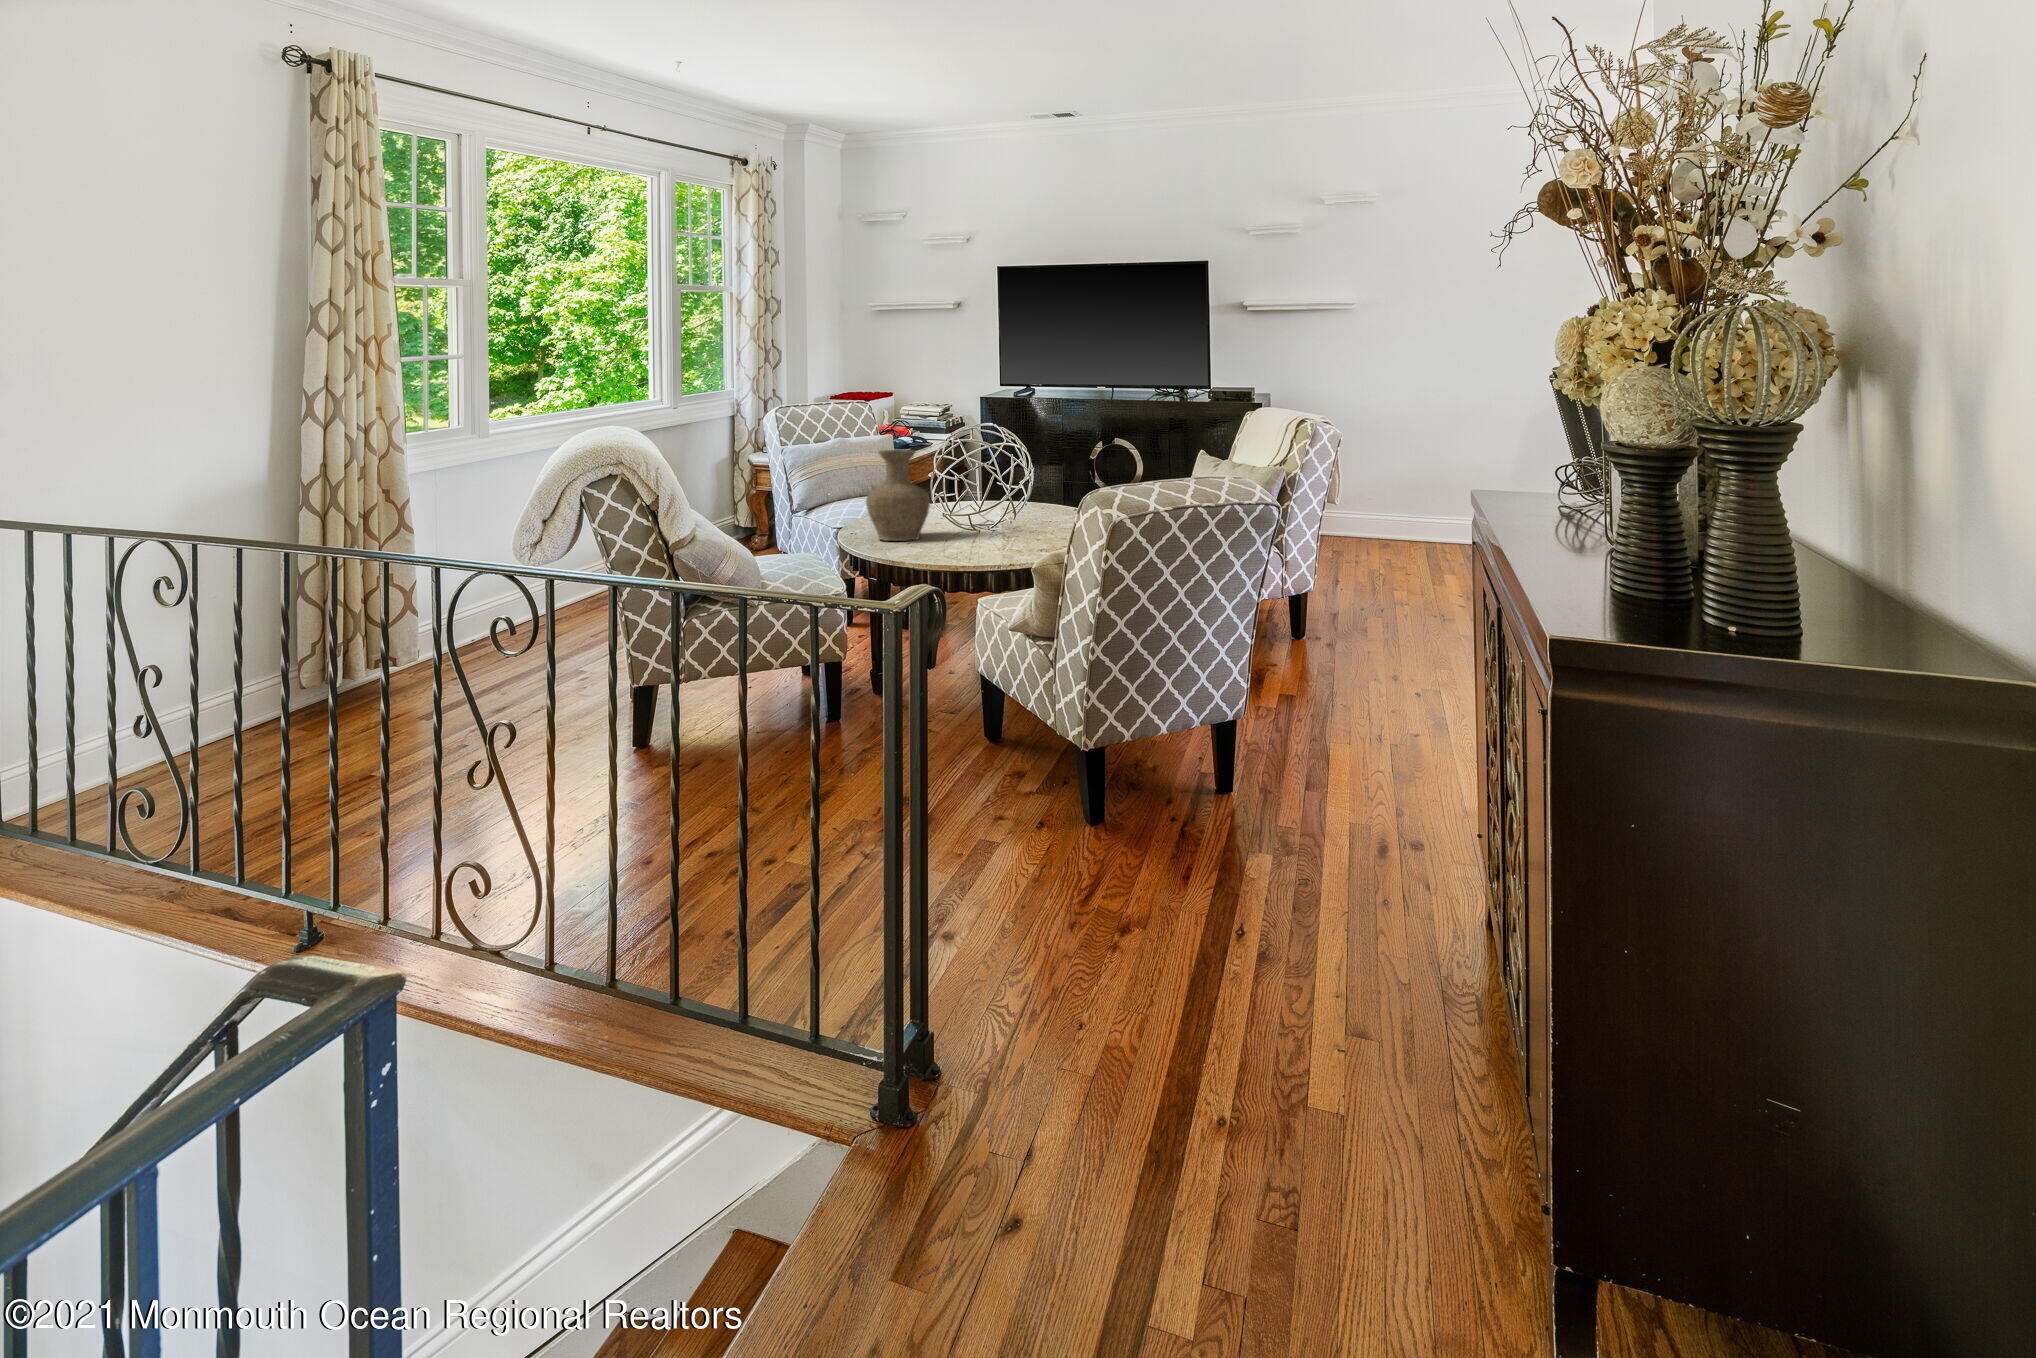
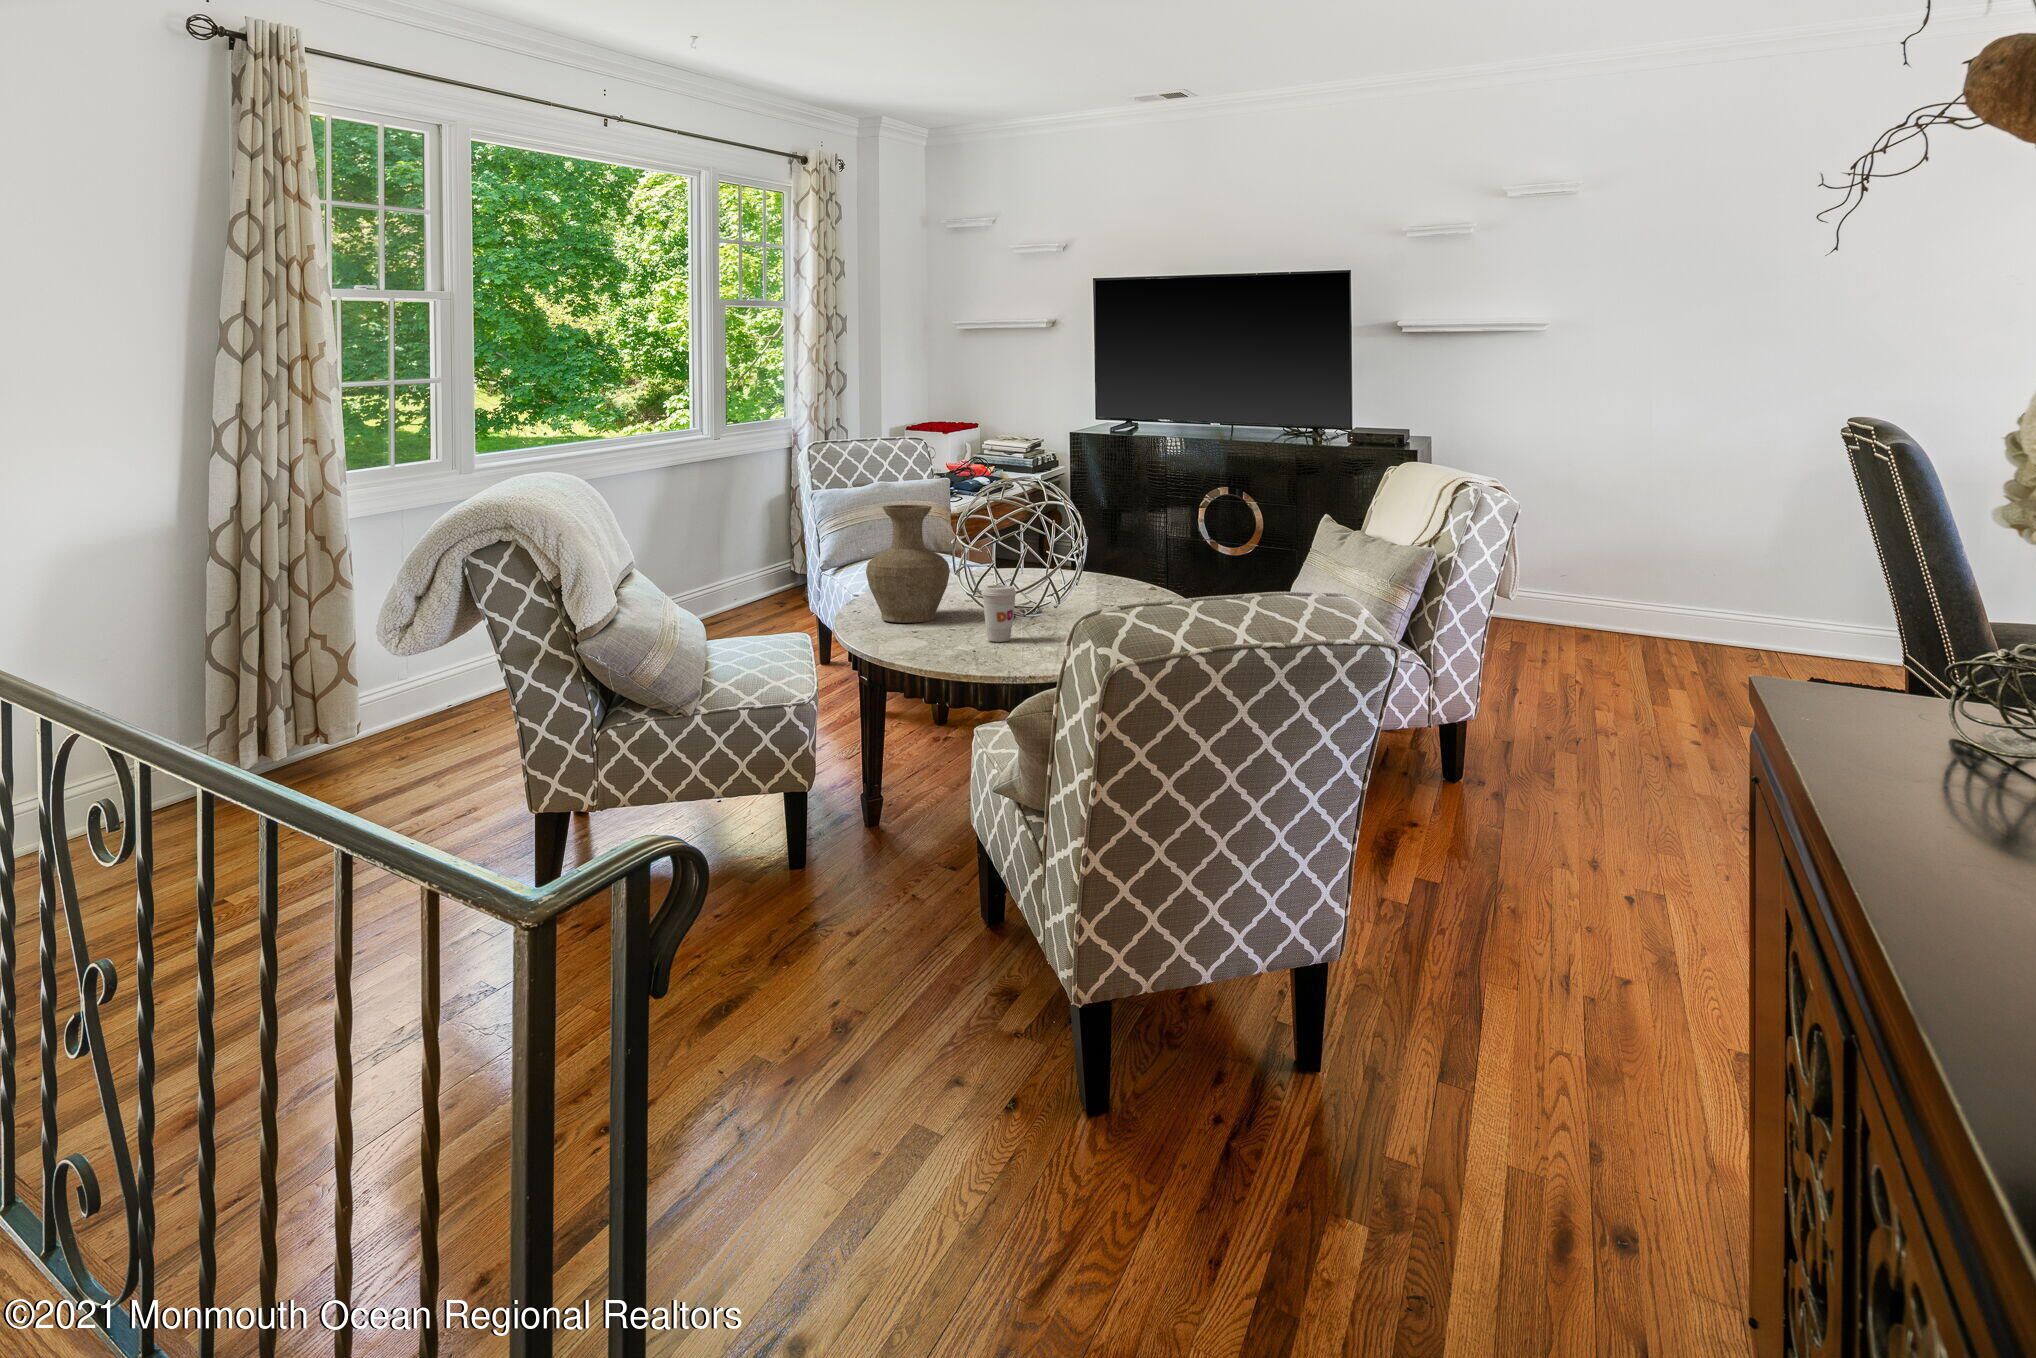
coffee cup: none [965,508,991,550] -> present [982,585,1016,642]

